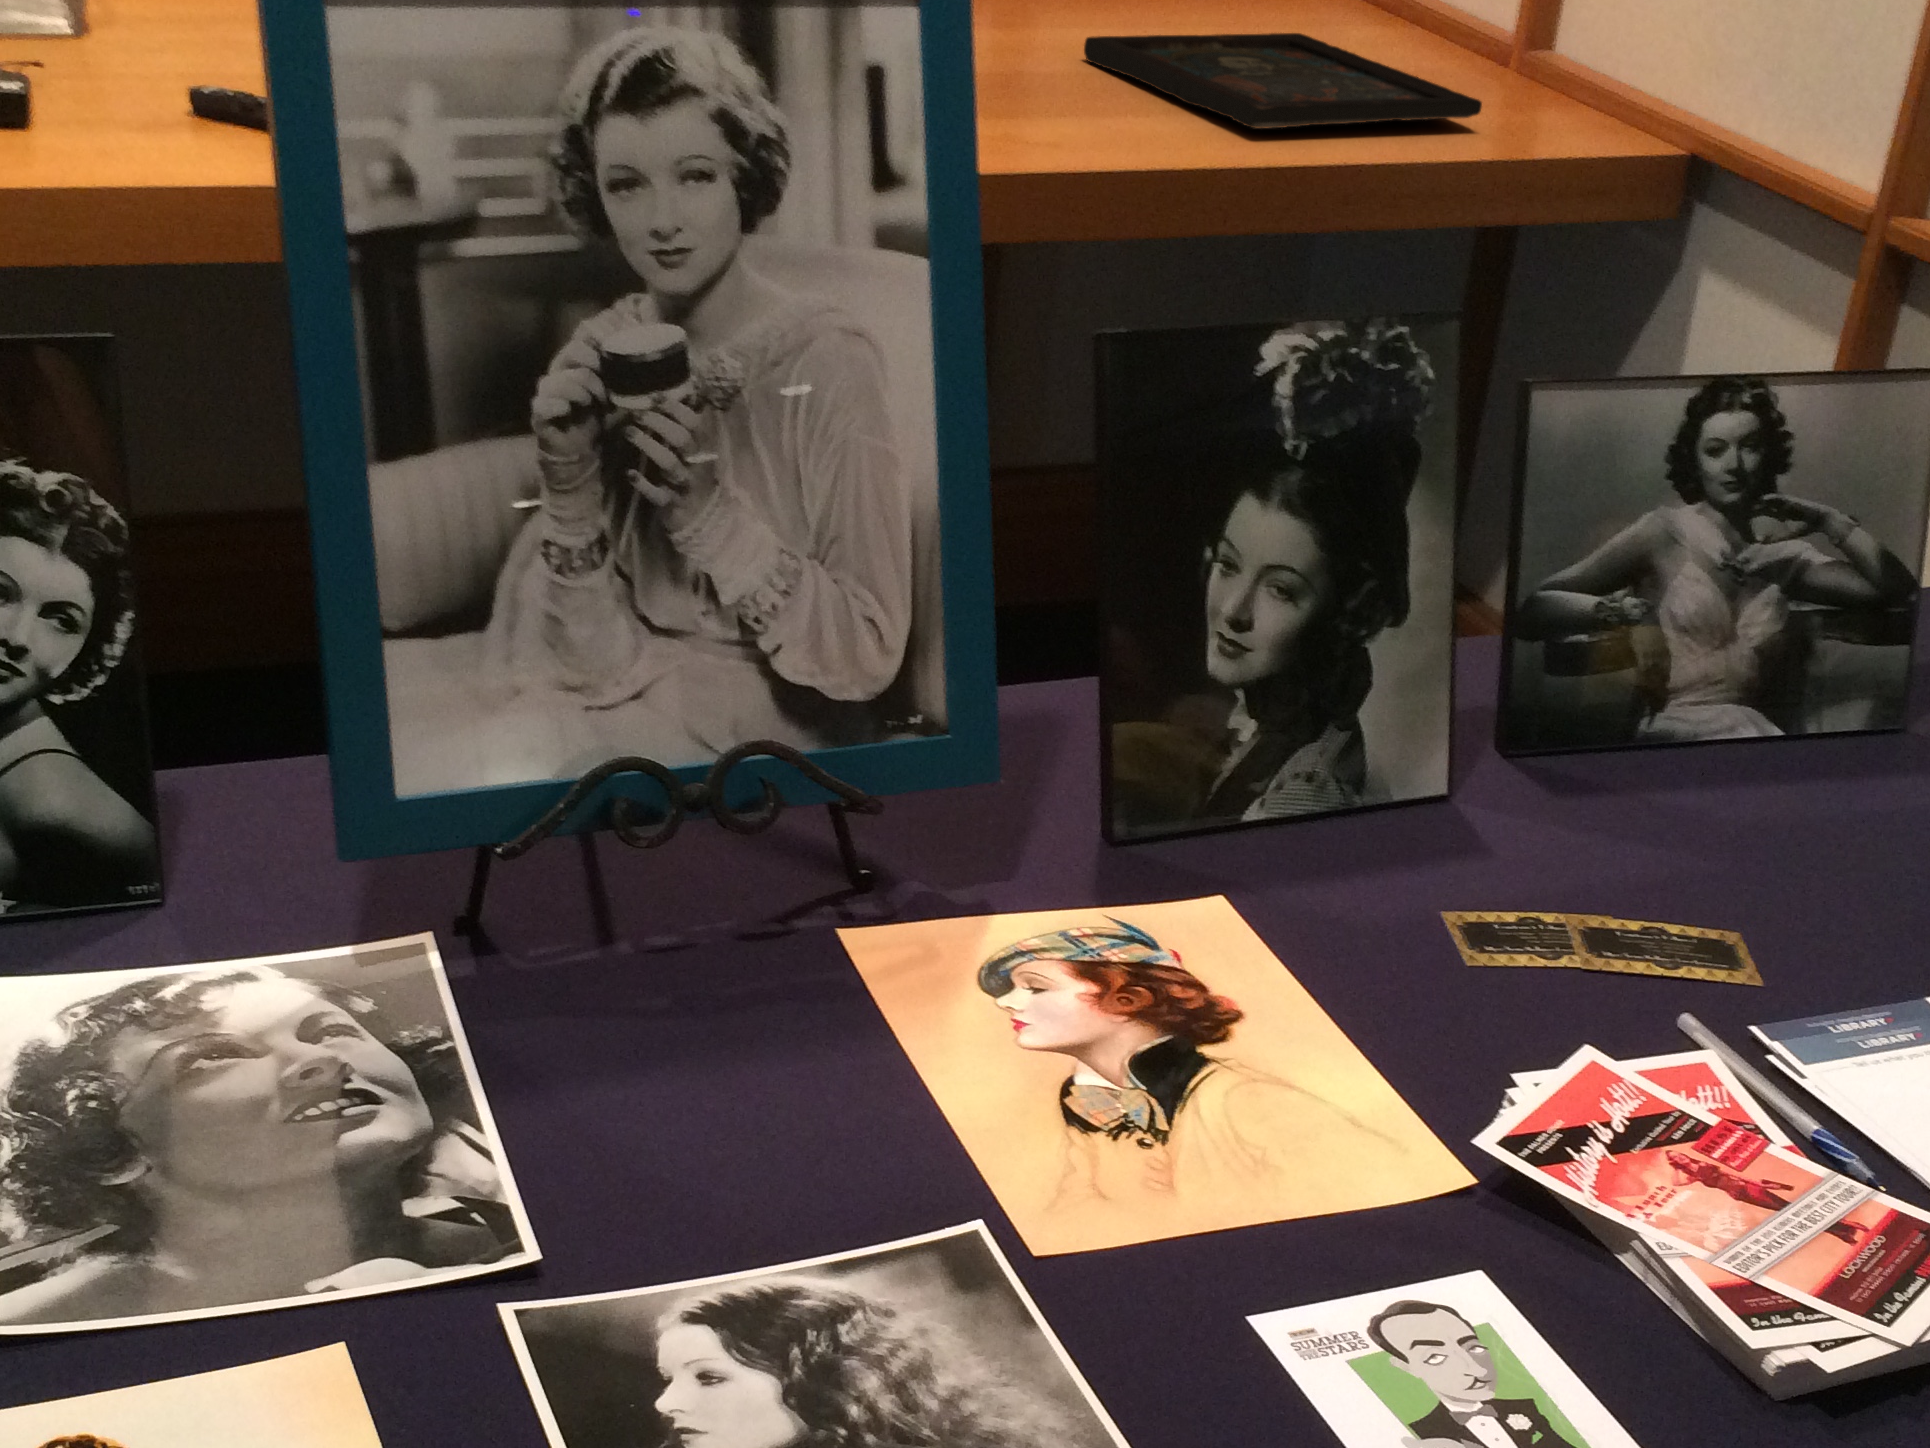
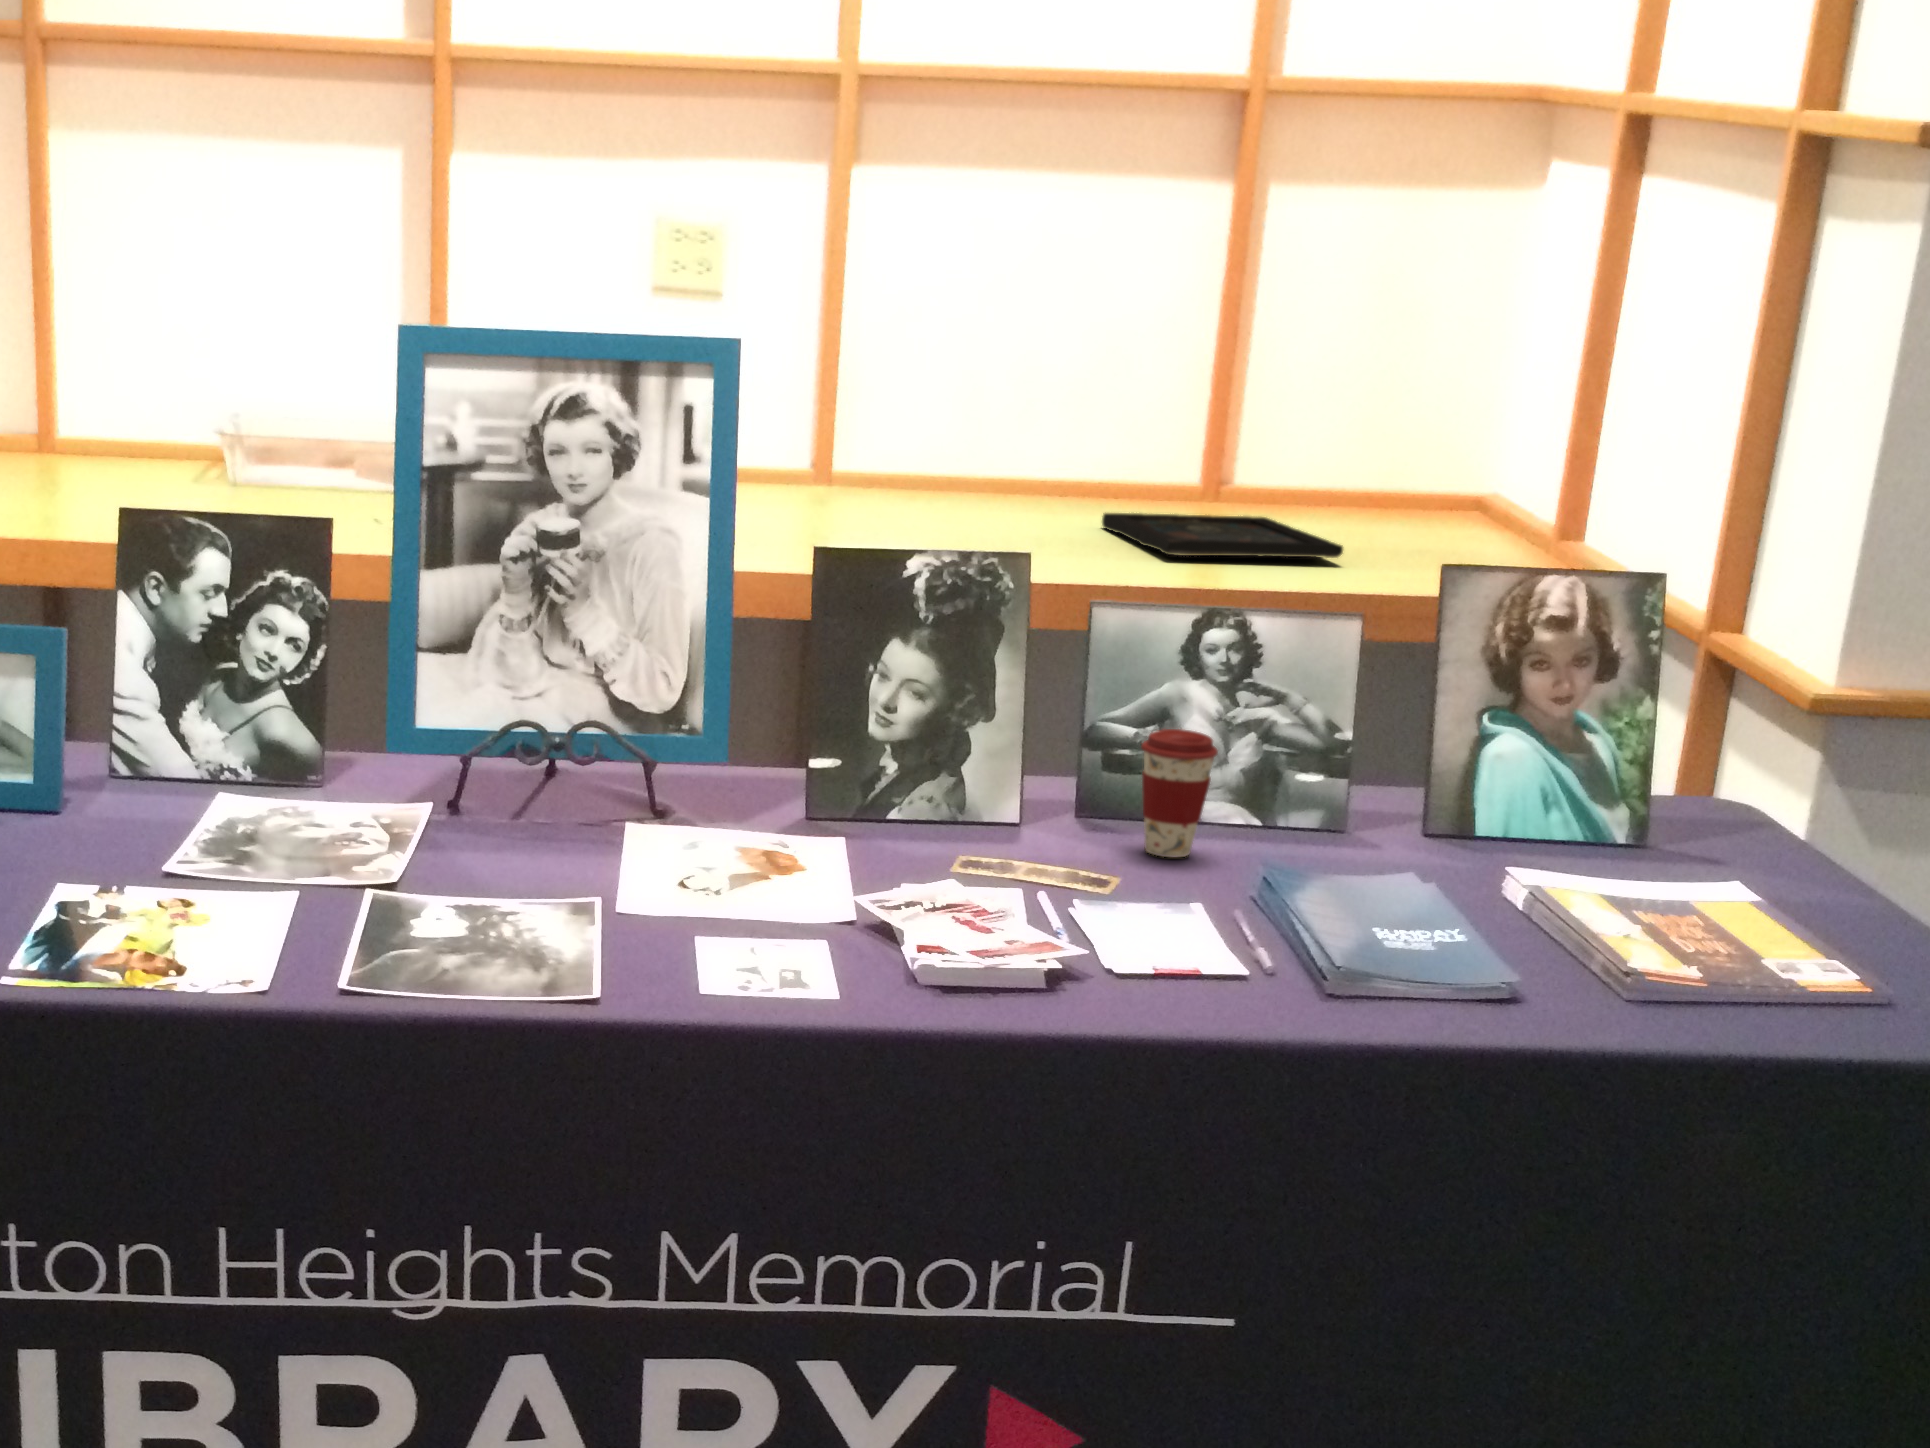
coffee cup: none [1670,620,1817,843] -> present [1141,729,1218,857]

